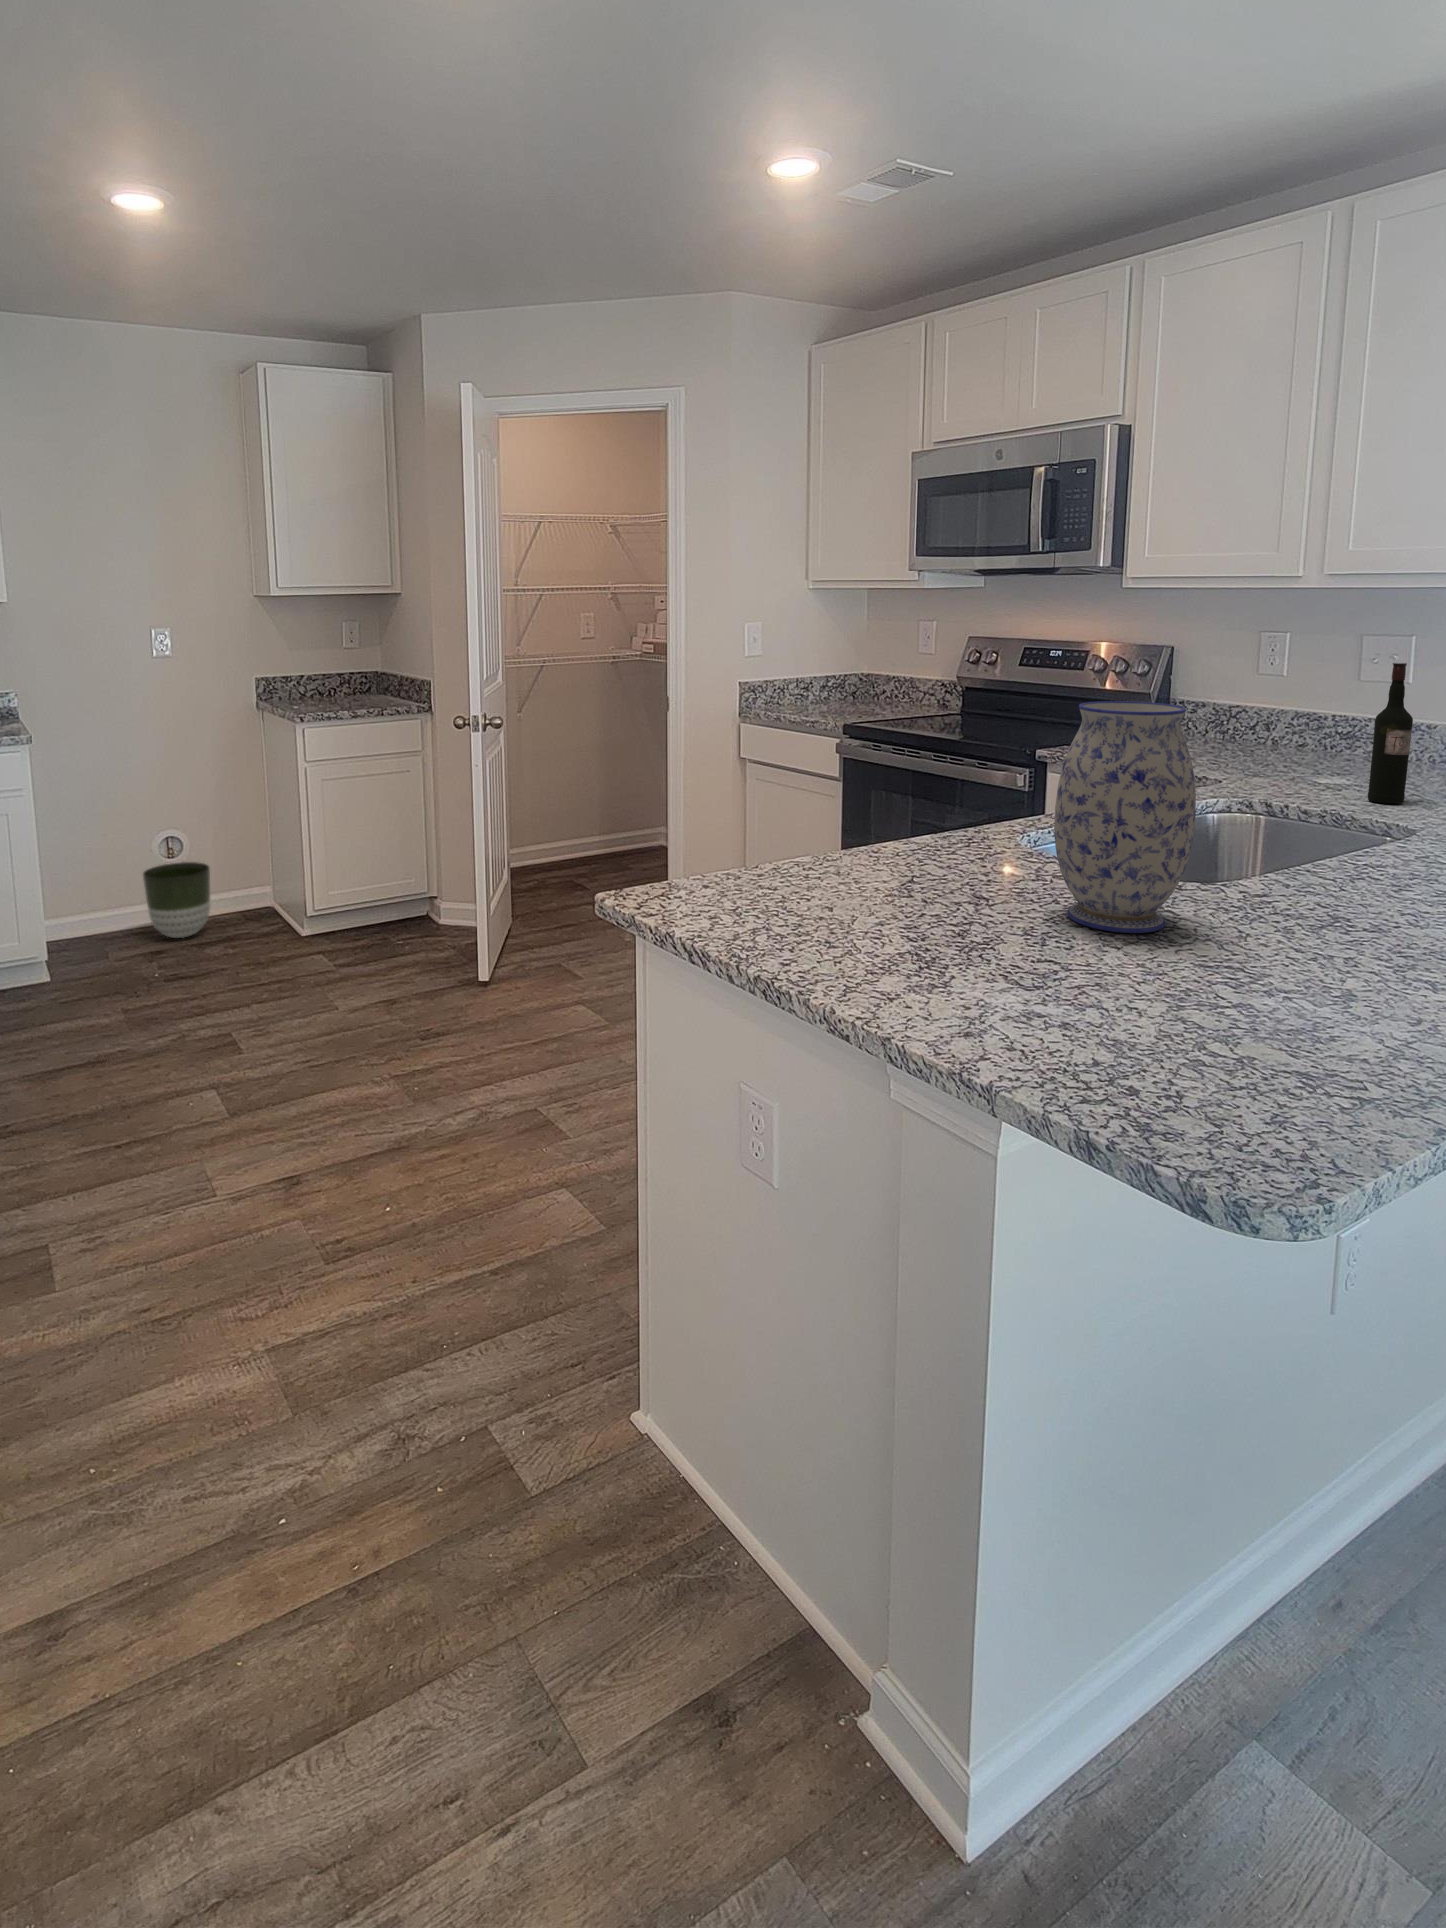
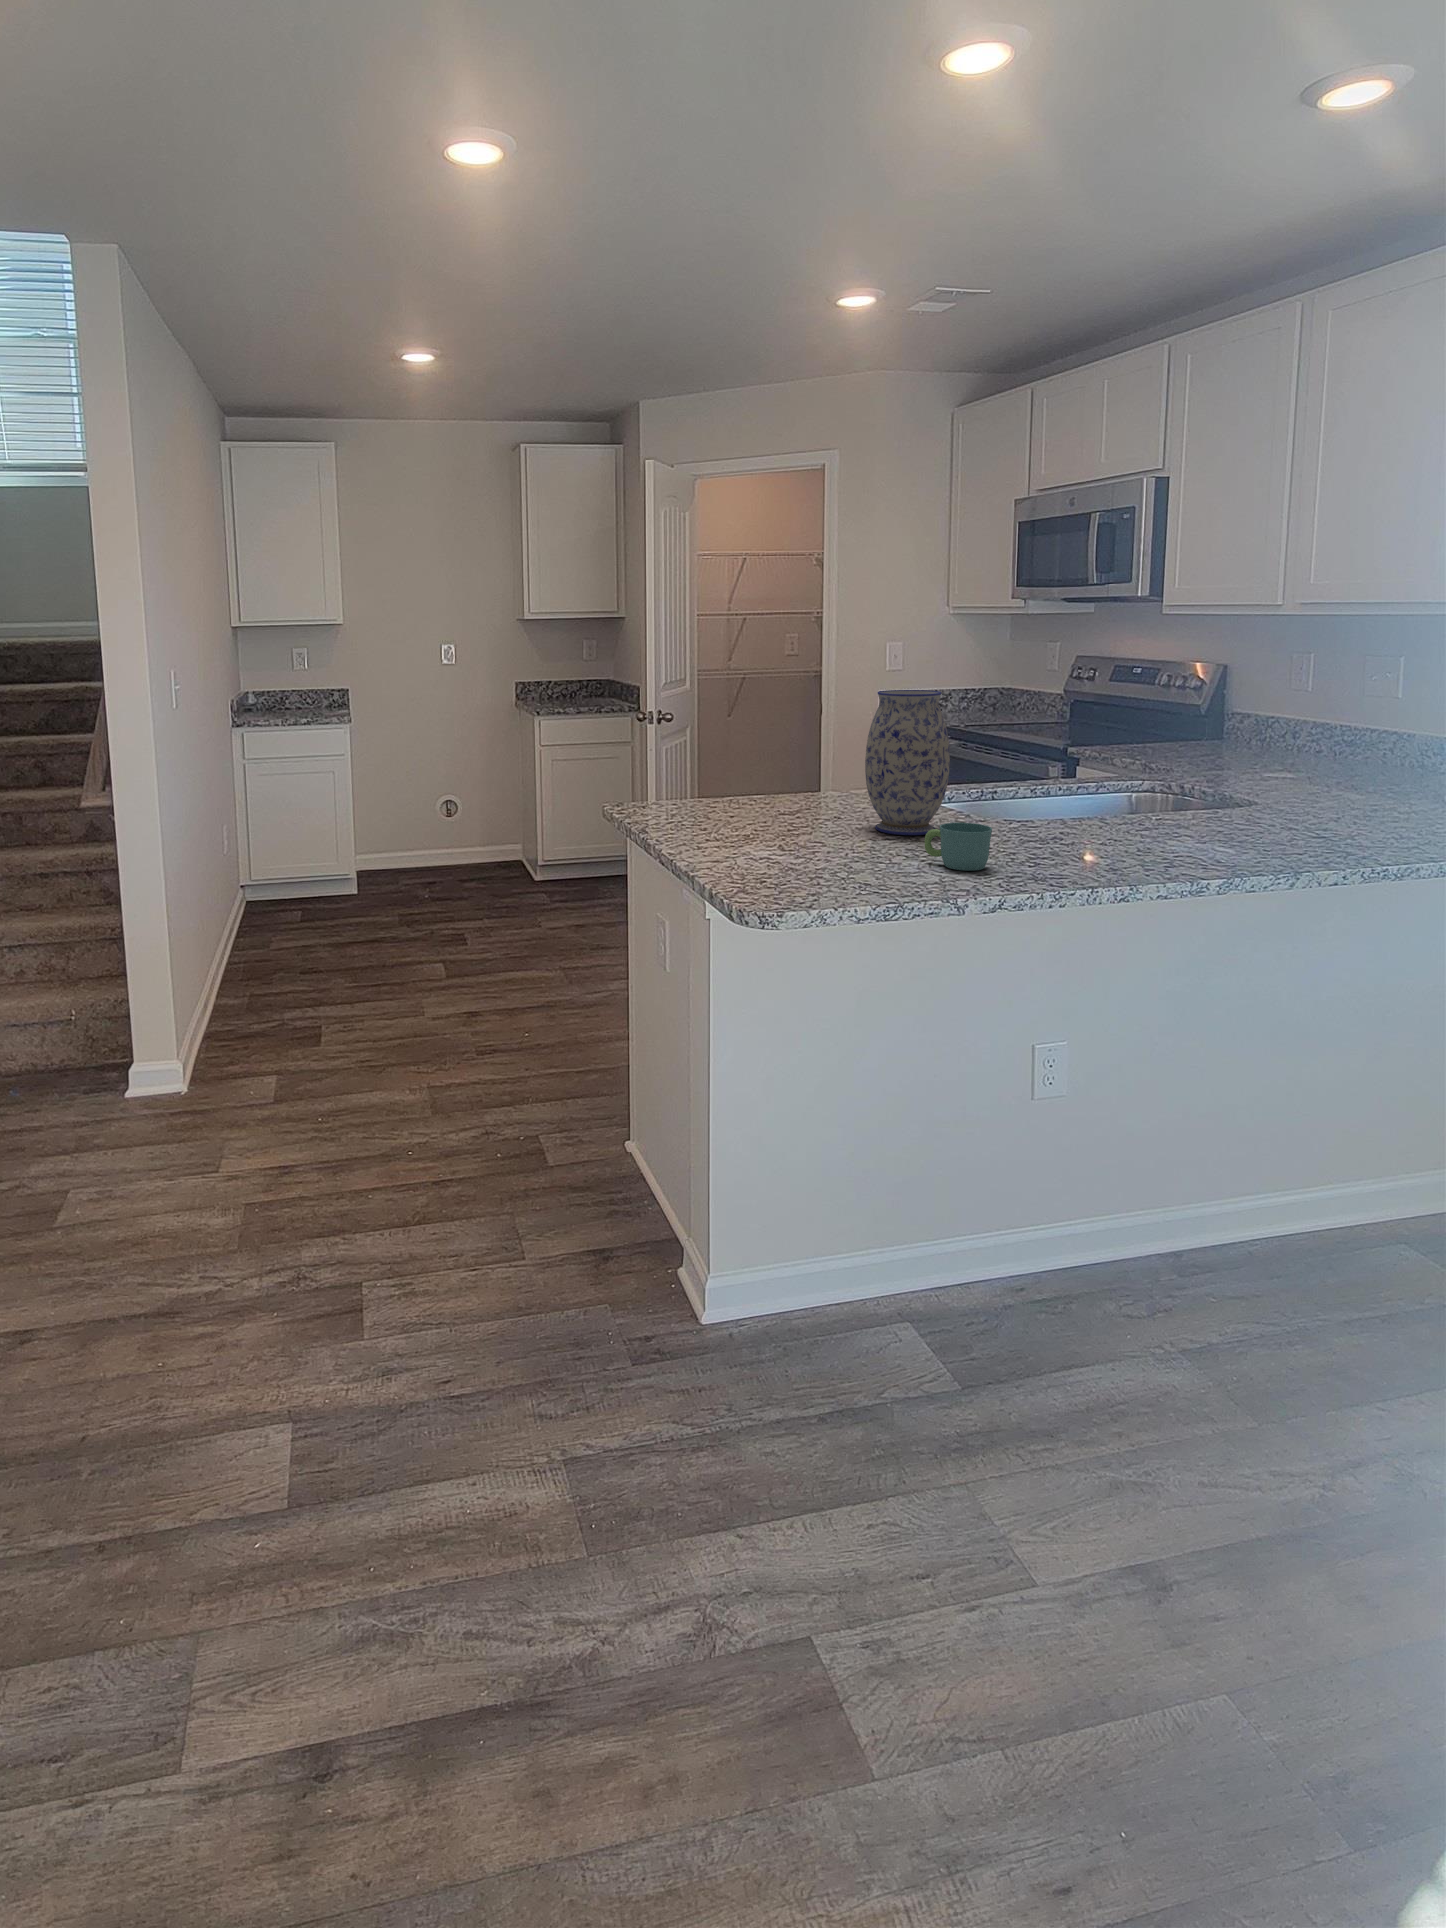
wine bottle: present [1368,663,1413,803] -> none [1296,675,1331,792]
planter: present [143,862,210,938] -> none [426,820,473,874]
mug: none [1284,930,1413,1018] -> present [925,823,992,871]

